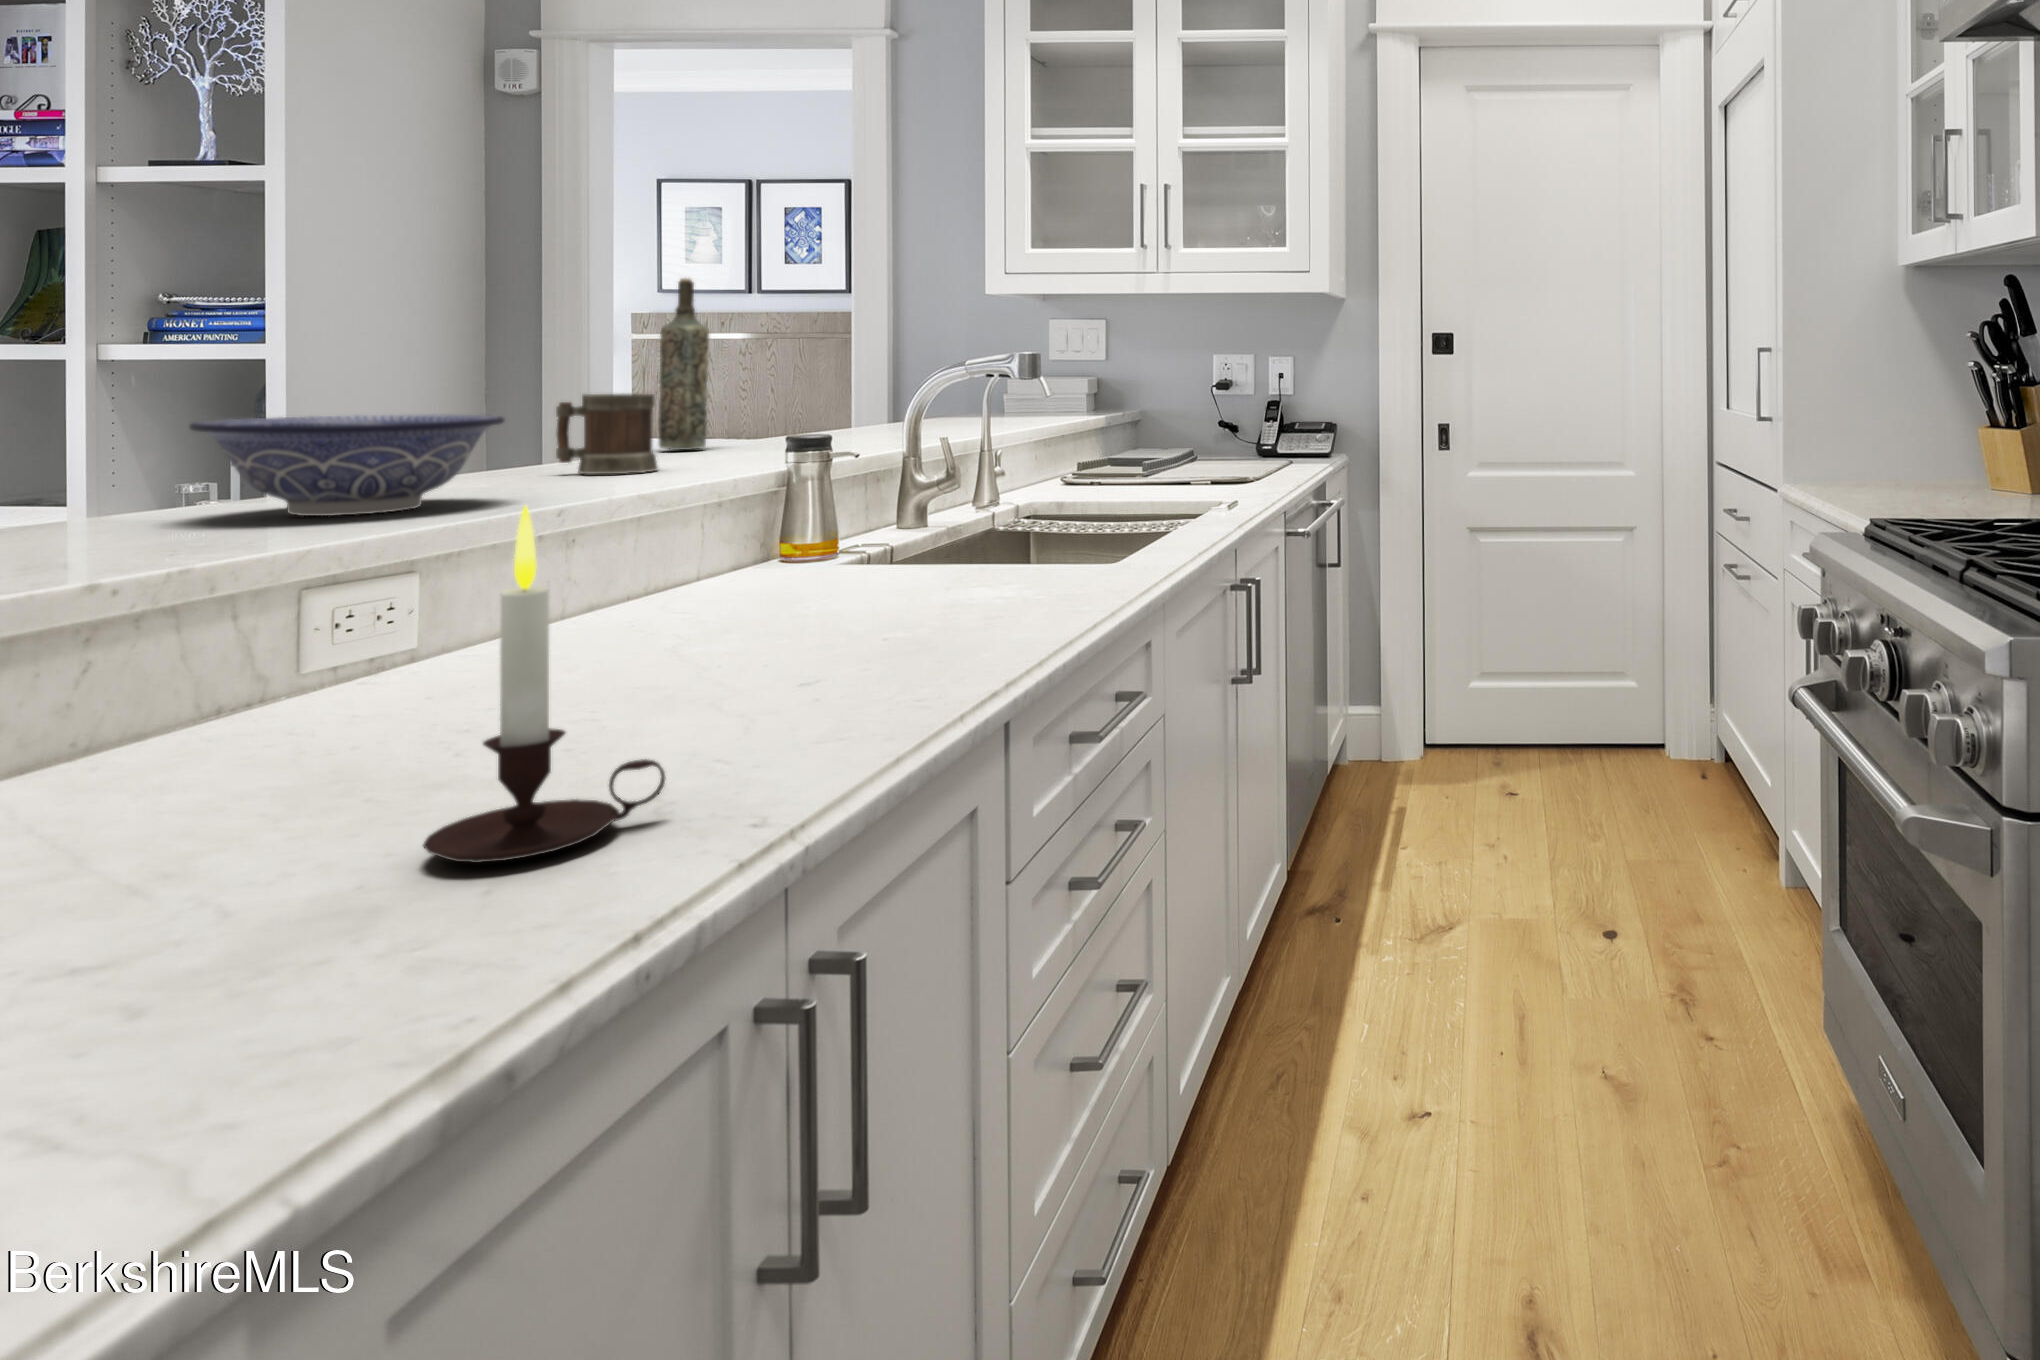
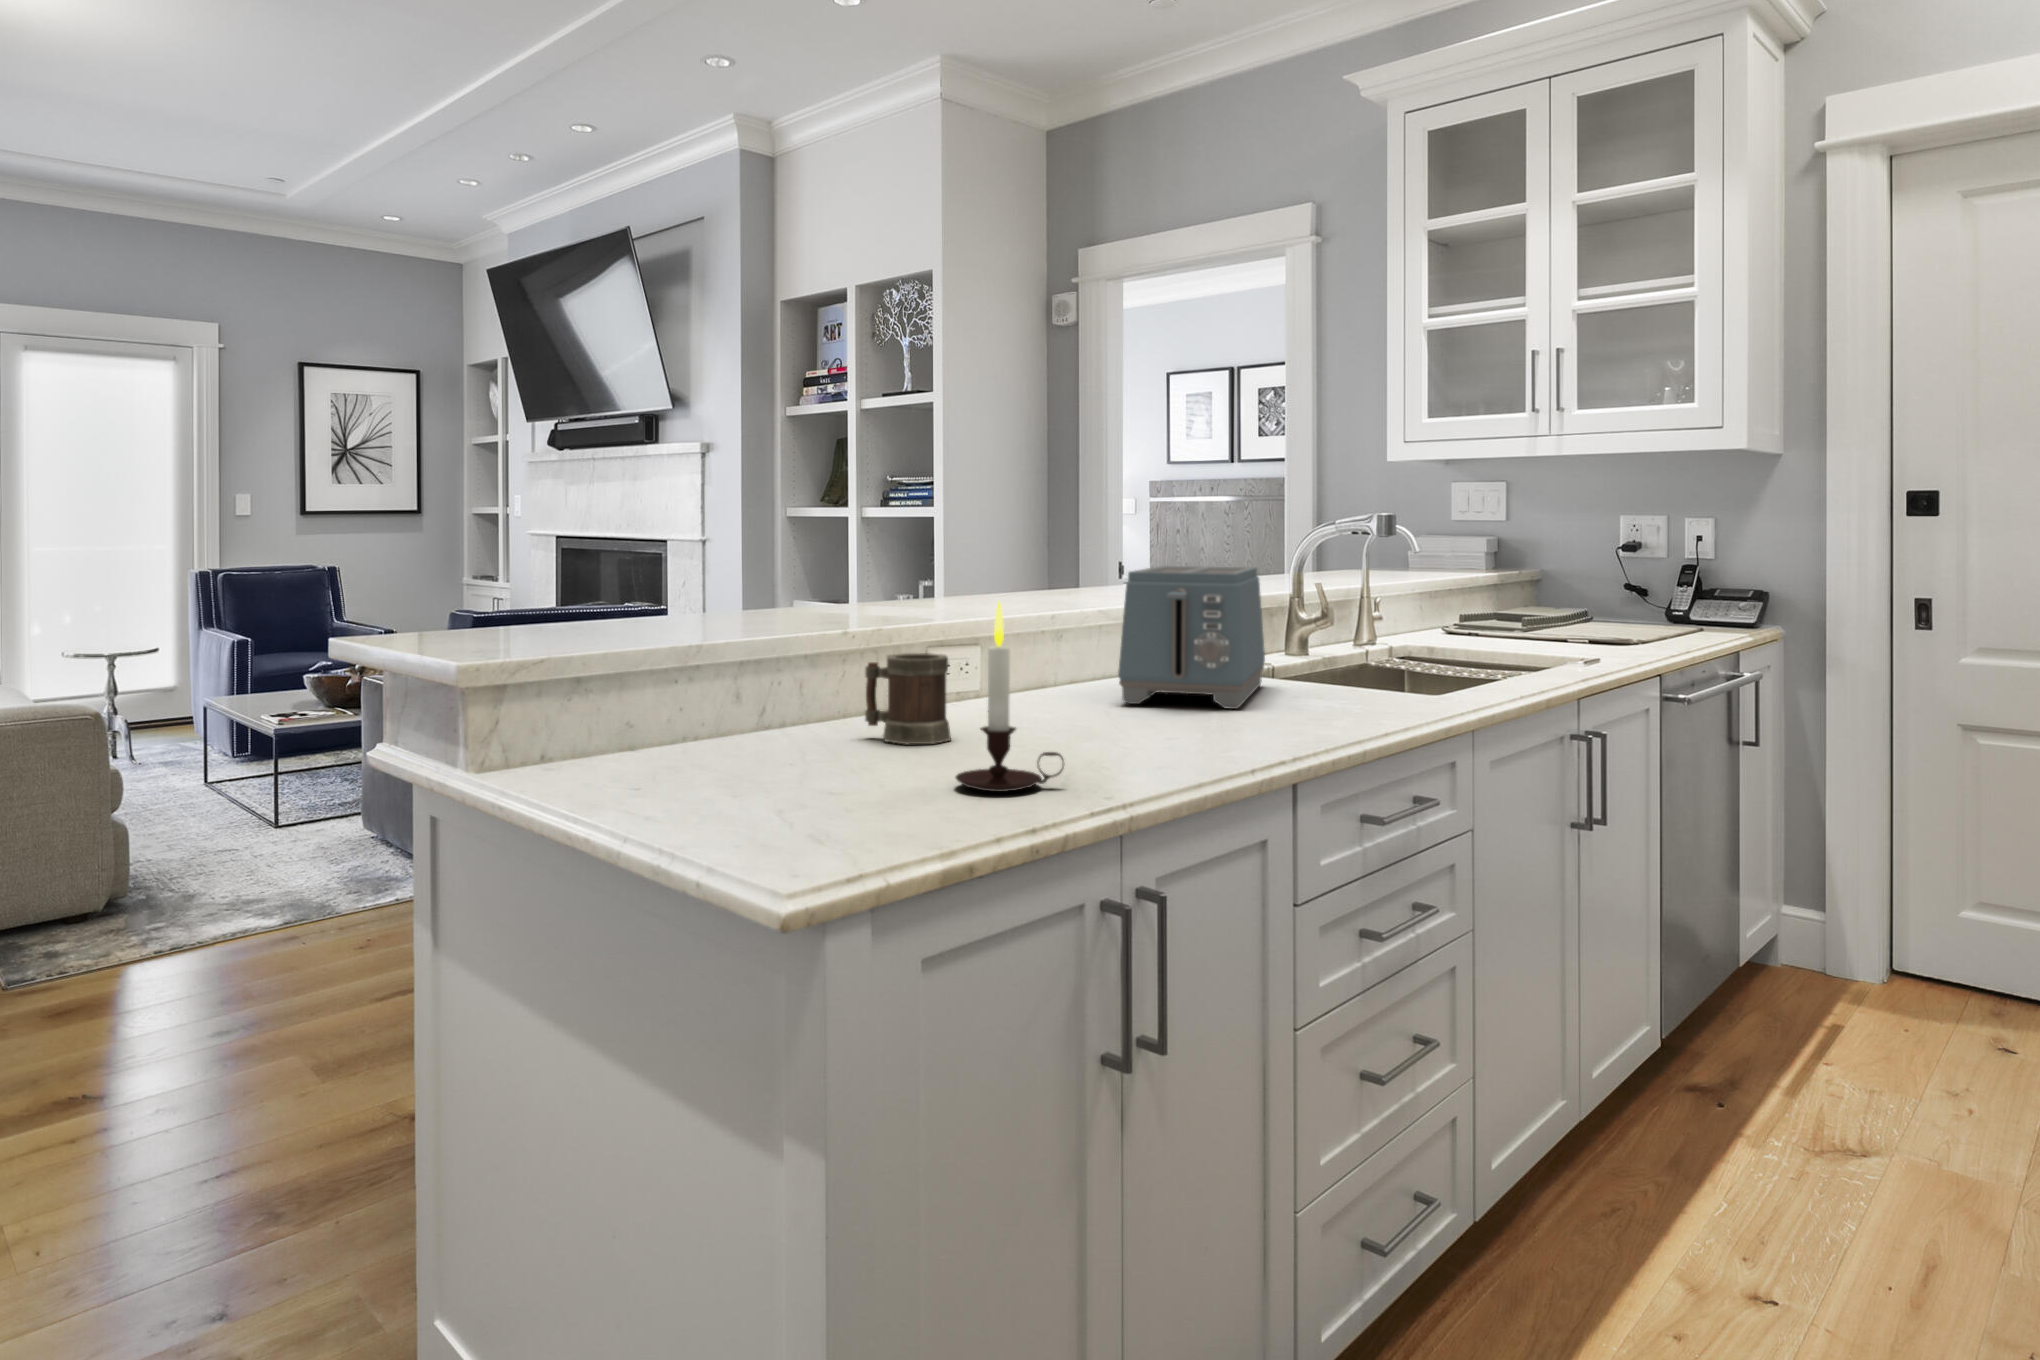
bottle: present [659,278,709,450] -> none [1133,460,1166,587]
mug: present [556,393,658,474] -> present [865,653,951,744]
decorative bowl: present [190,415,505,516] -> none [881,555,1026,614]
toaster: none [688,421,895,628] -> present [1118,566,1265,709]

